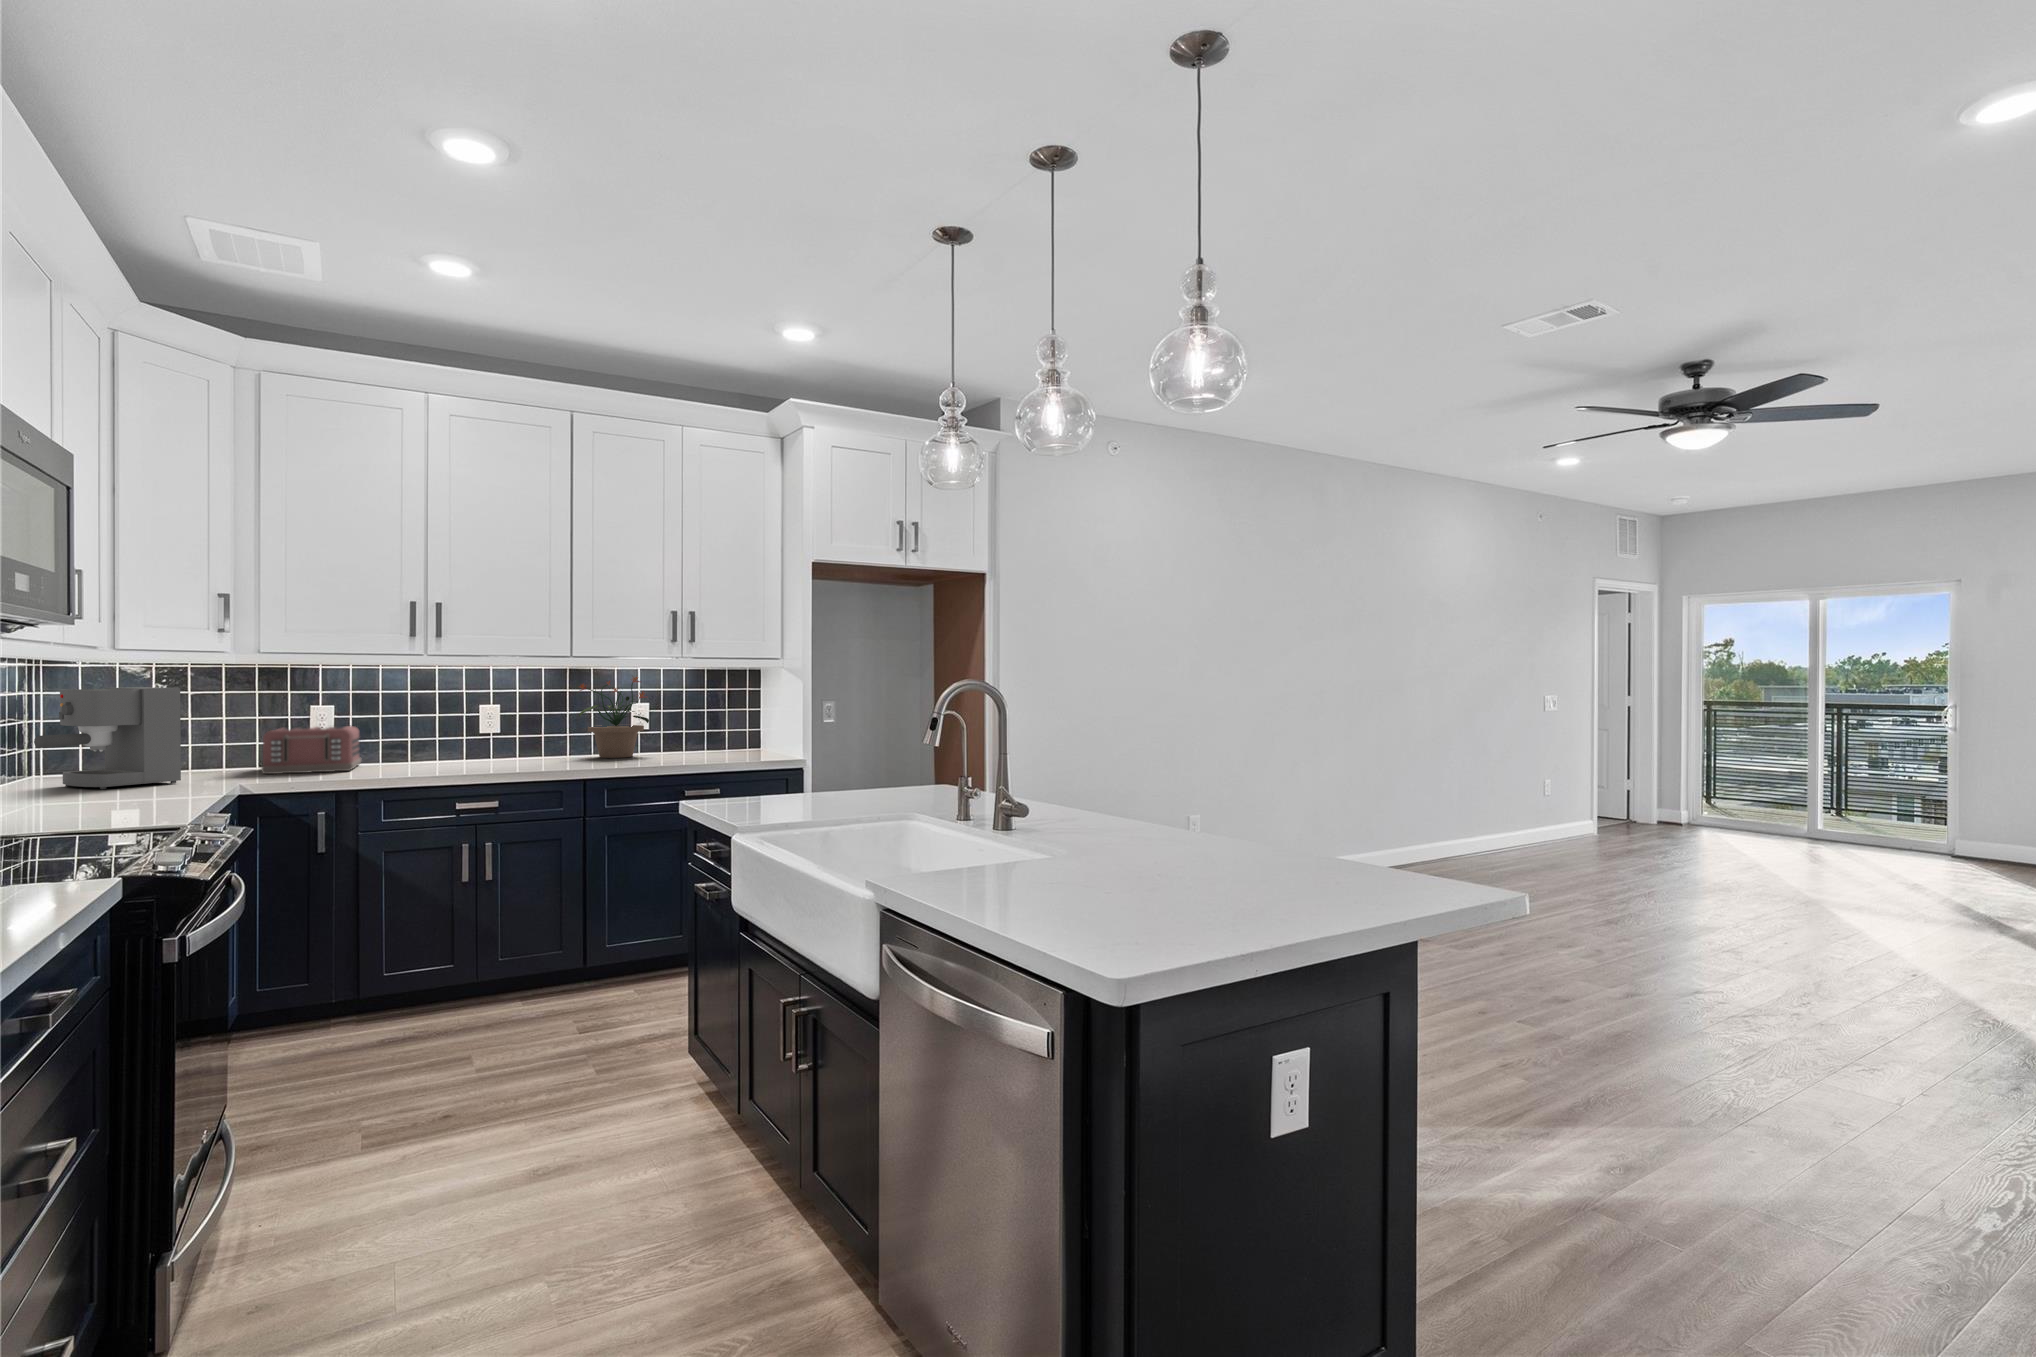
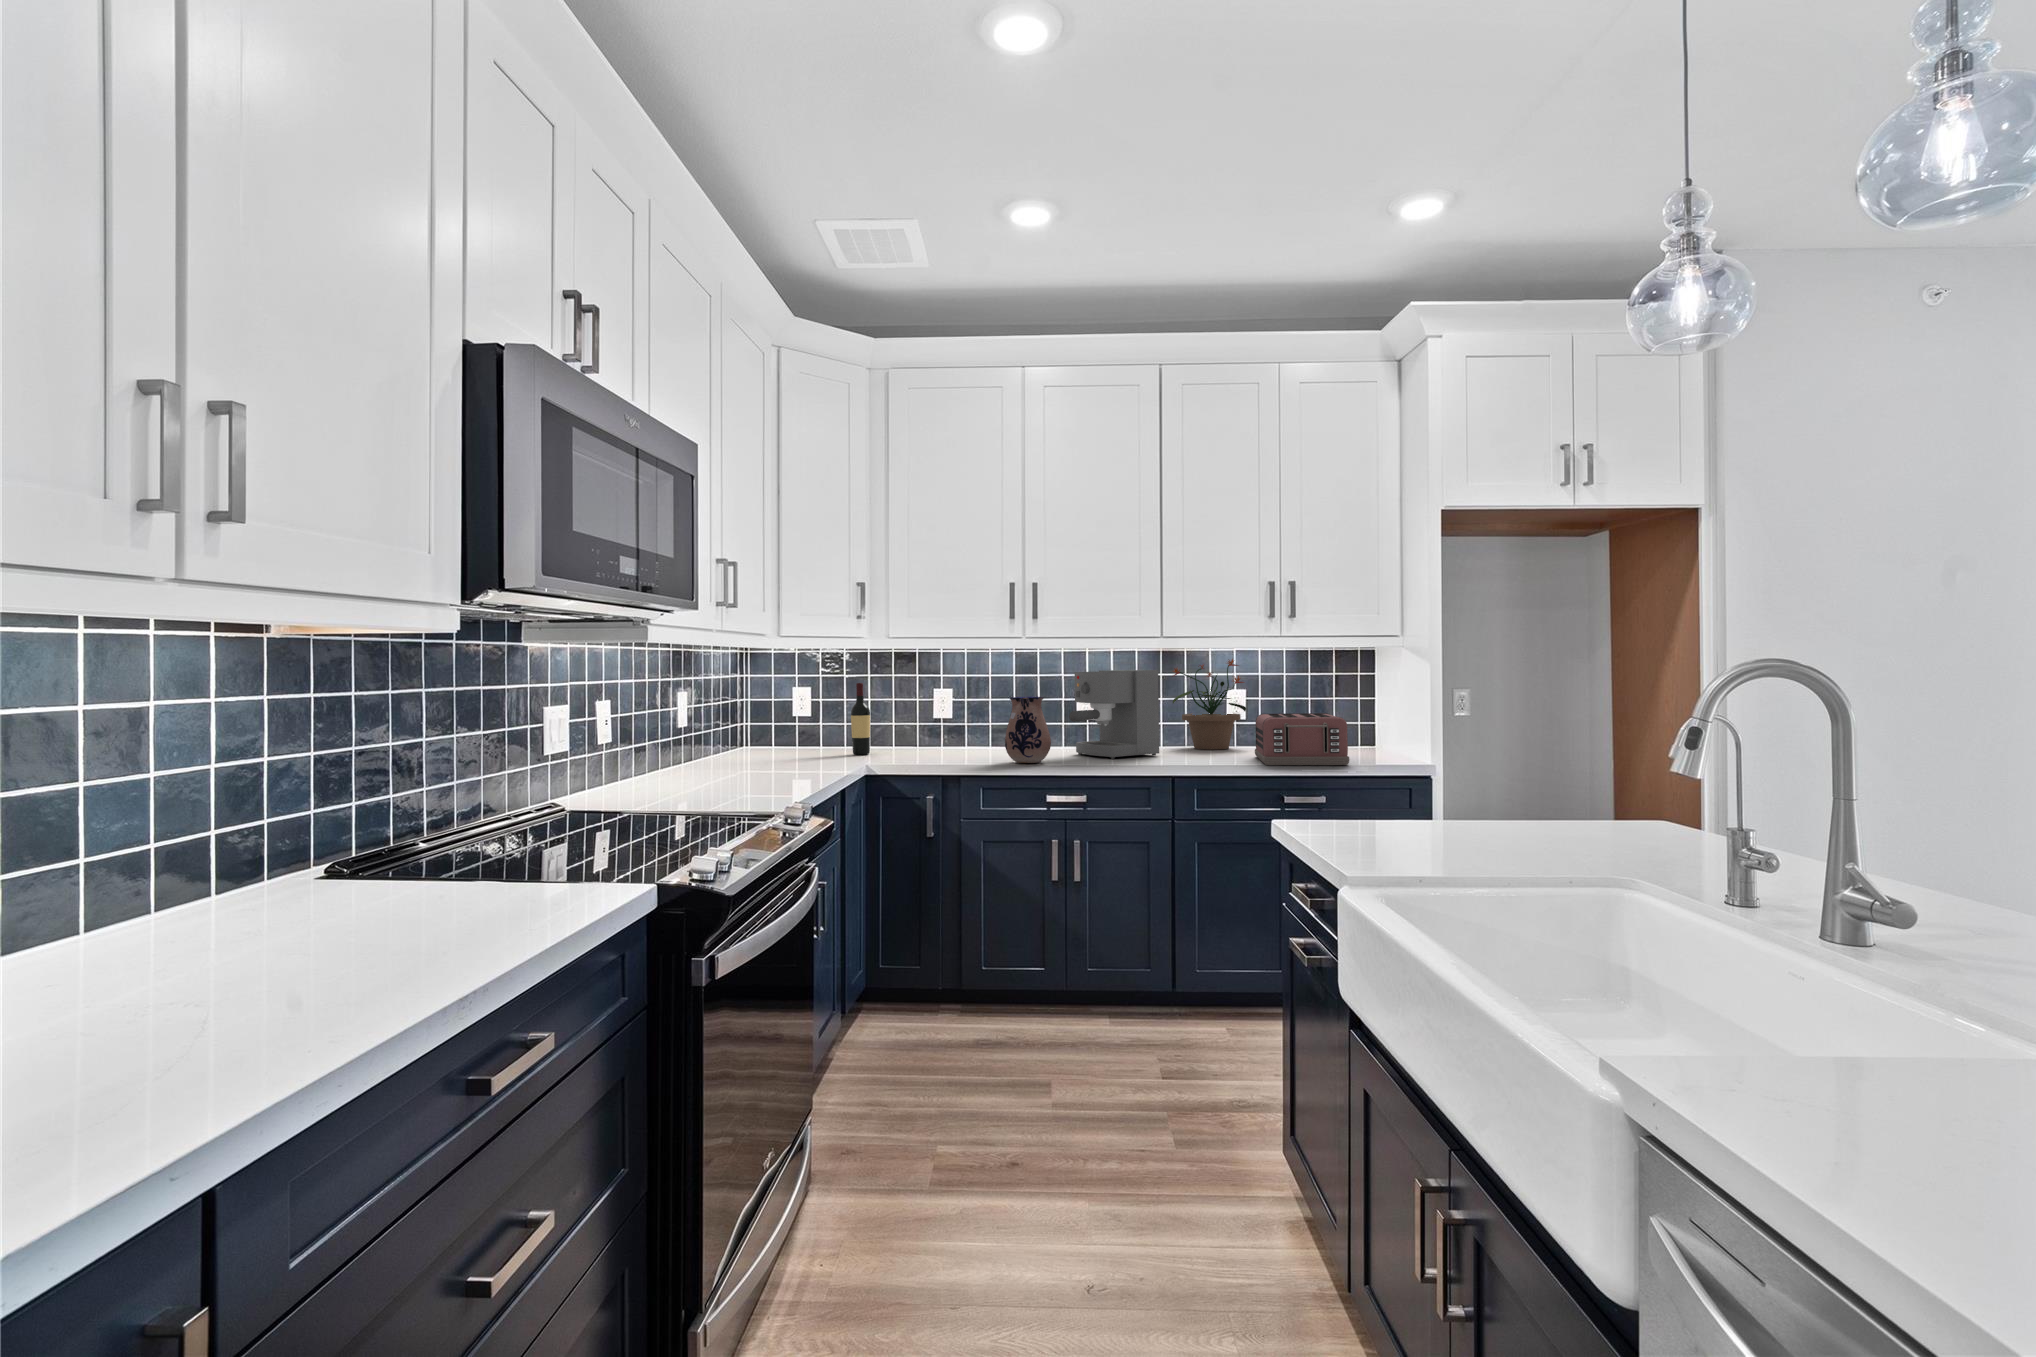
coffee maker: present [34,687,181,789] -> present [1069,670,1159,759]
wine bottle: none [204,699,230,777] -> present [851,683,870,755]
ceramic pitcher: none [409,711,460,776] -> present [1005,696,1051,763]
toaster: present [261,725,361,774] -> present [1255,713,1349,765]

